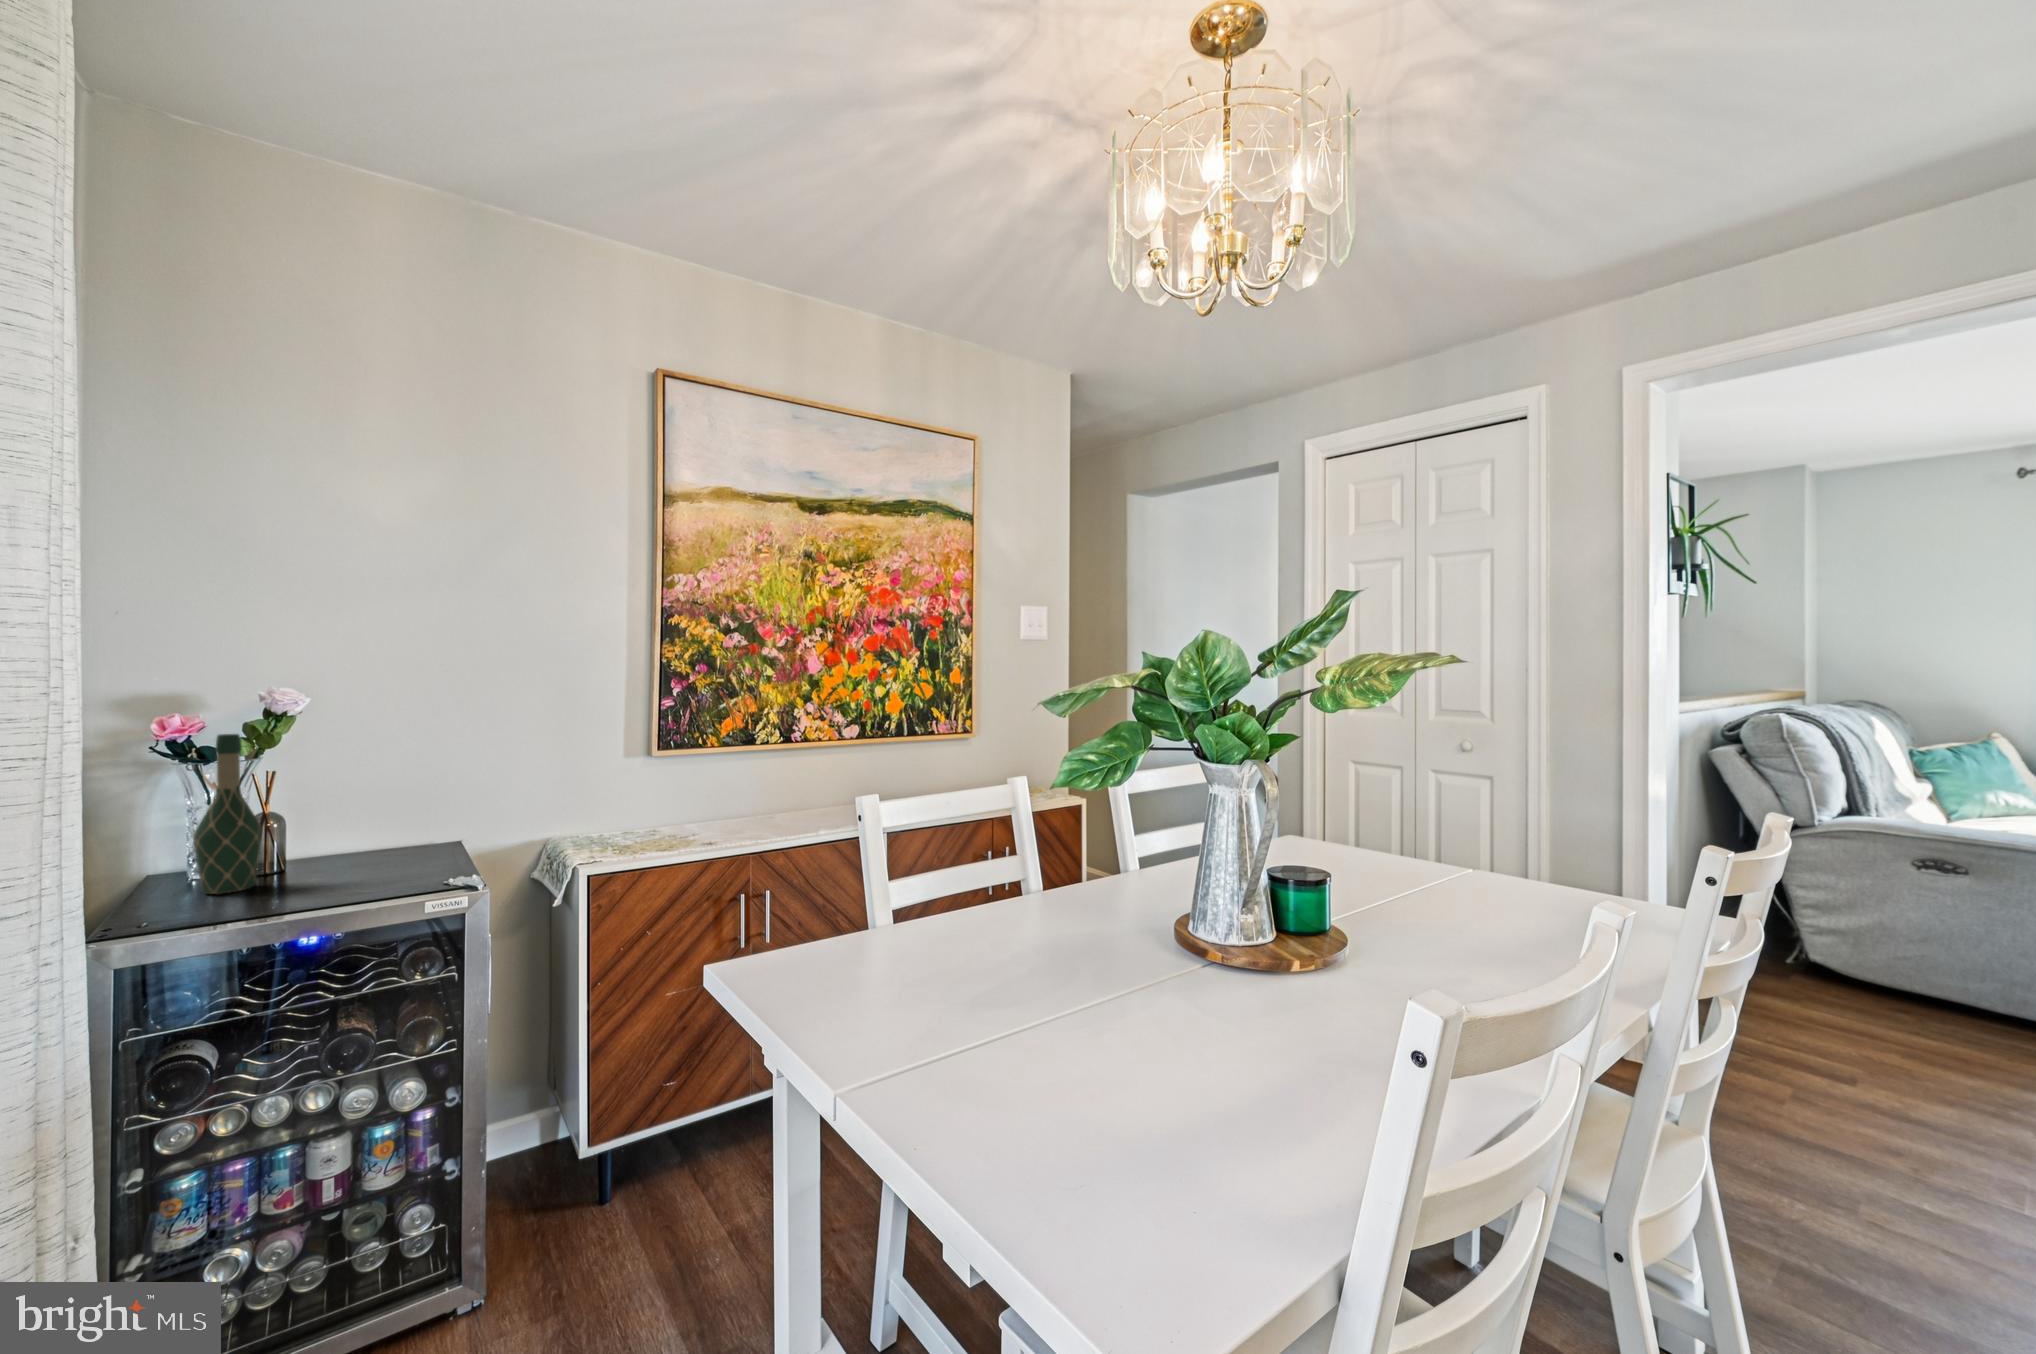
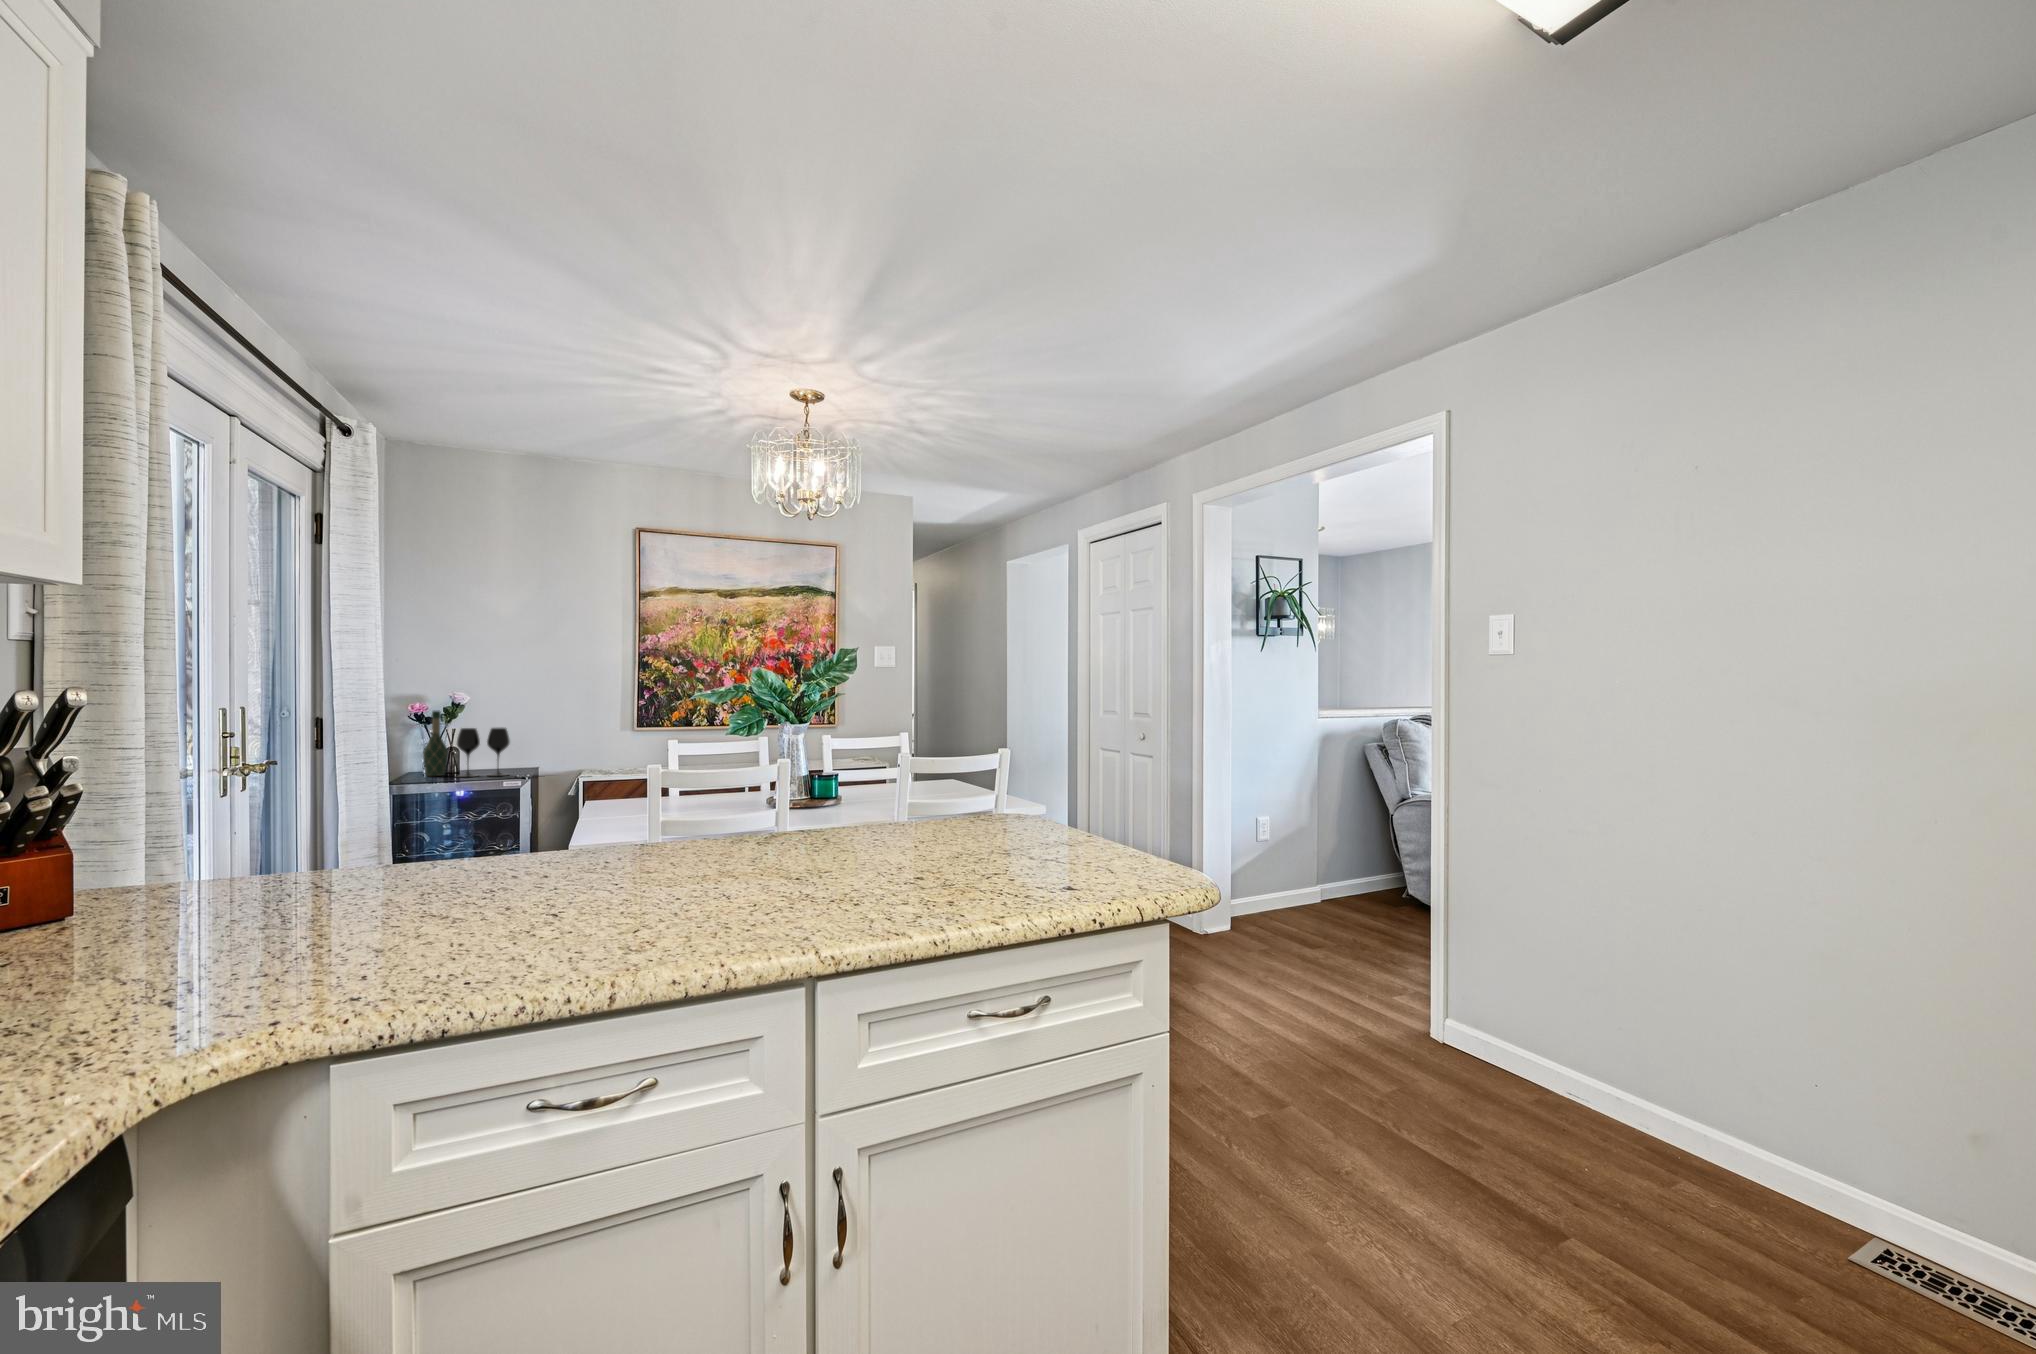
wine glass: none [287,769,425,895] -> present [457,728,510,777]

